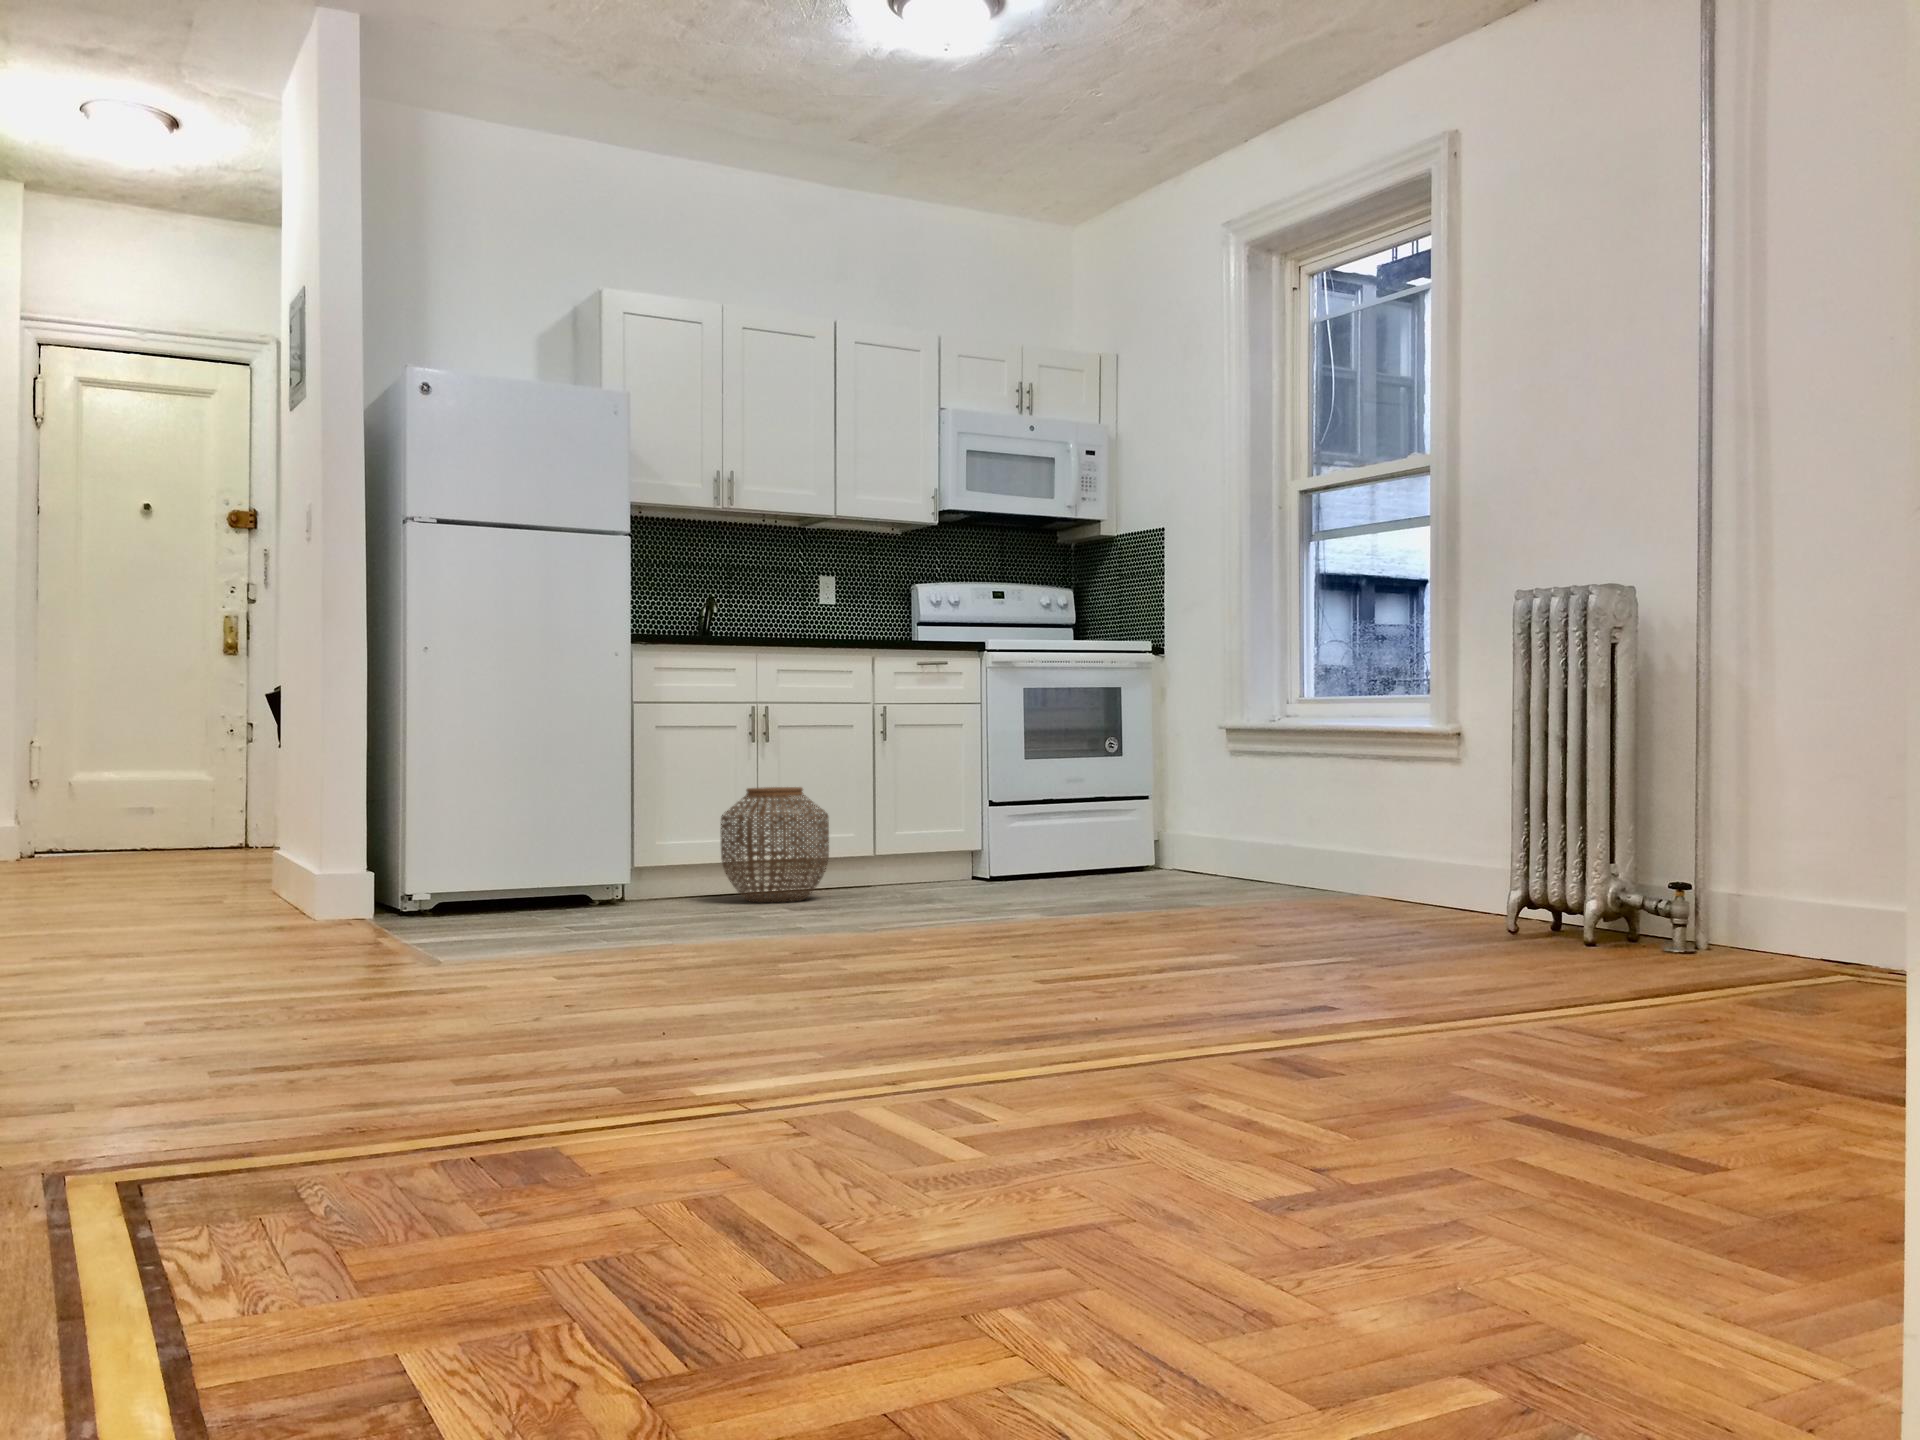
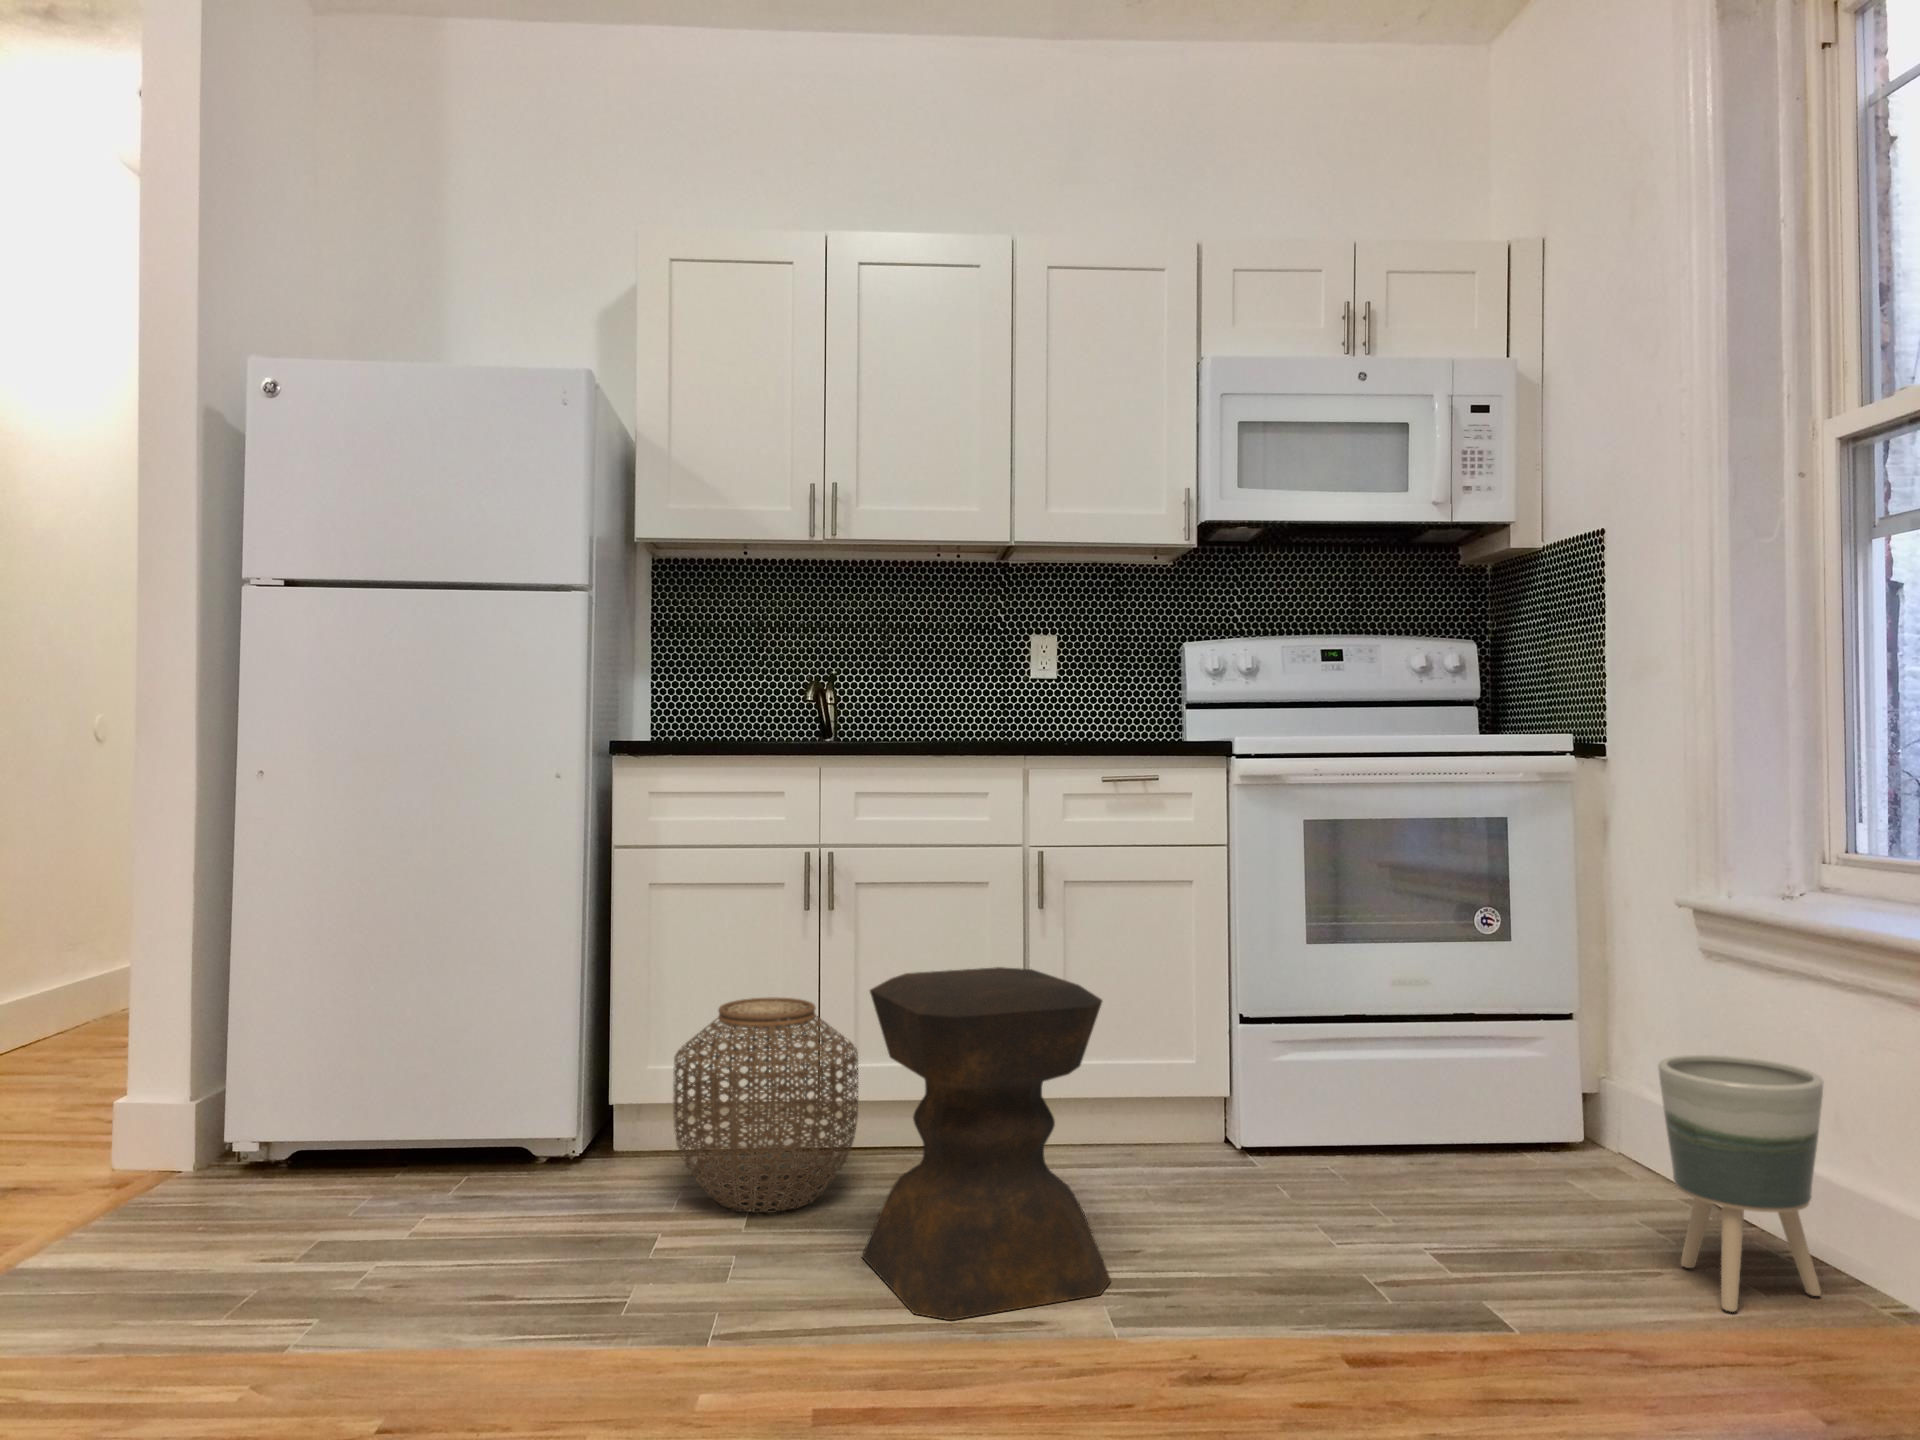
stool: none [874,753,1006,907] -> present [862,967,1111,1320]
planter: none [1221,783,1287,886] -> present [1658,1055,1823,1312]

